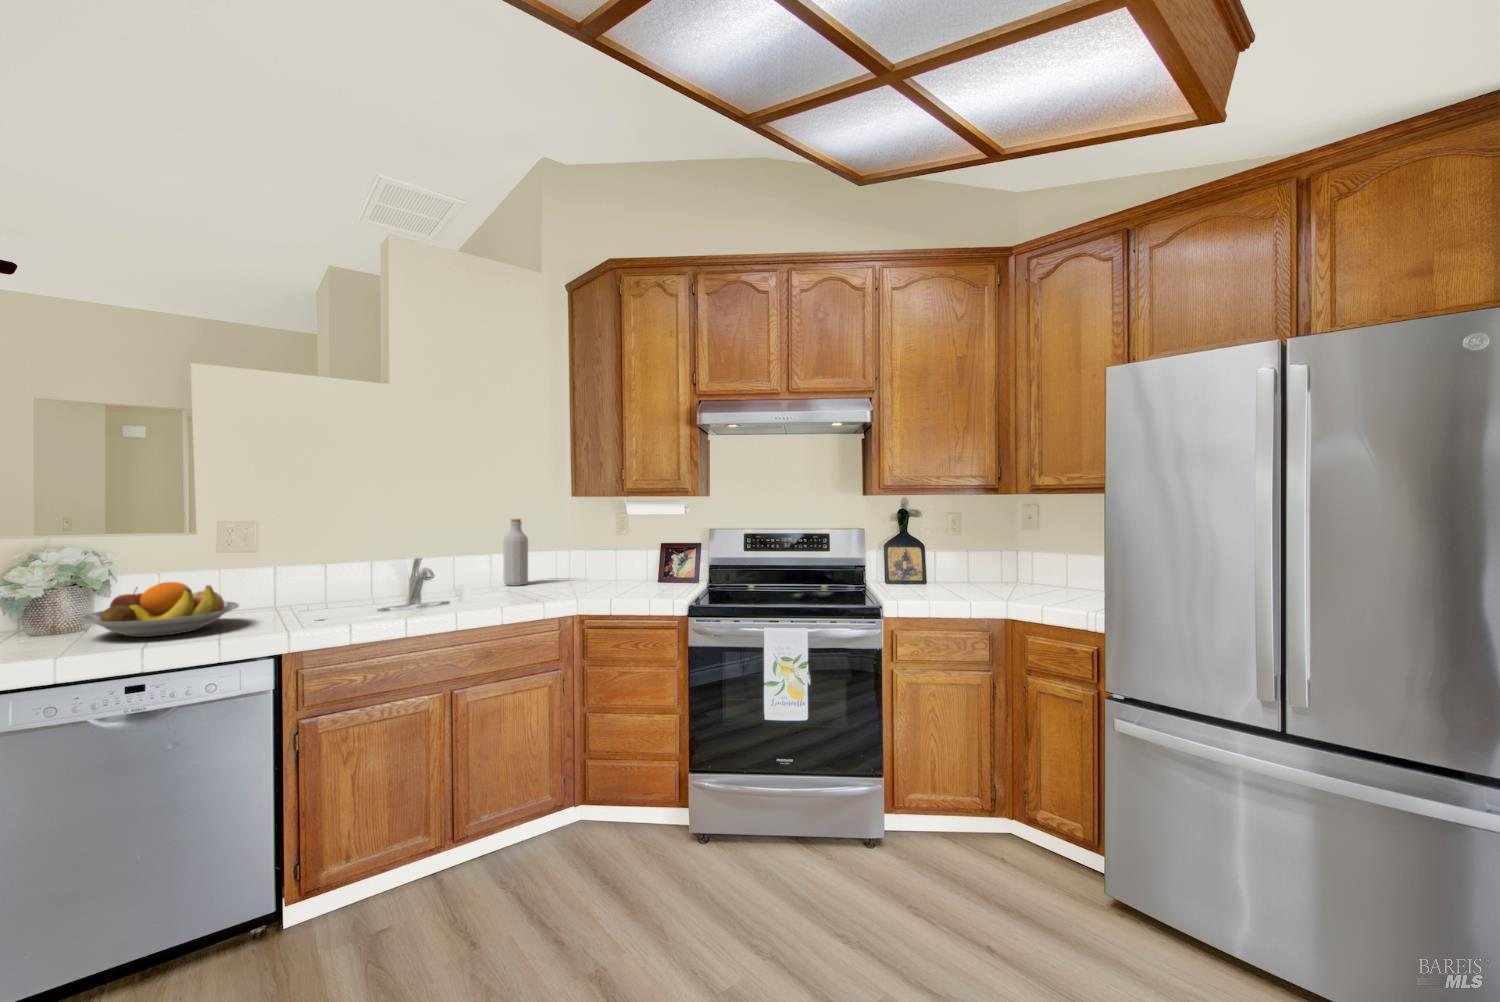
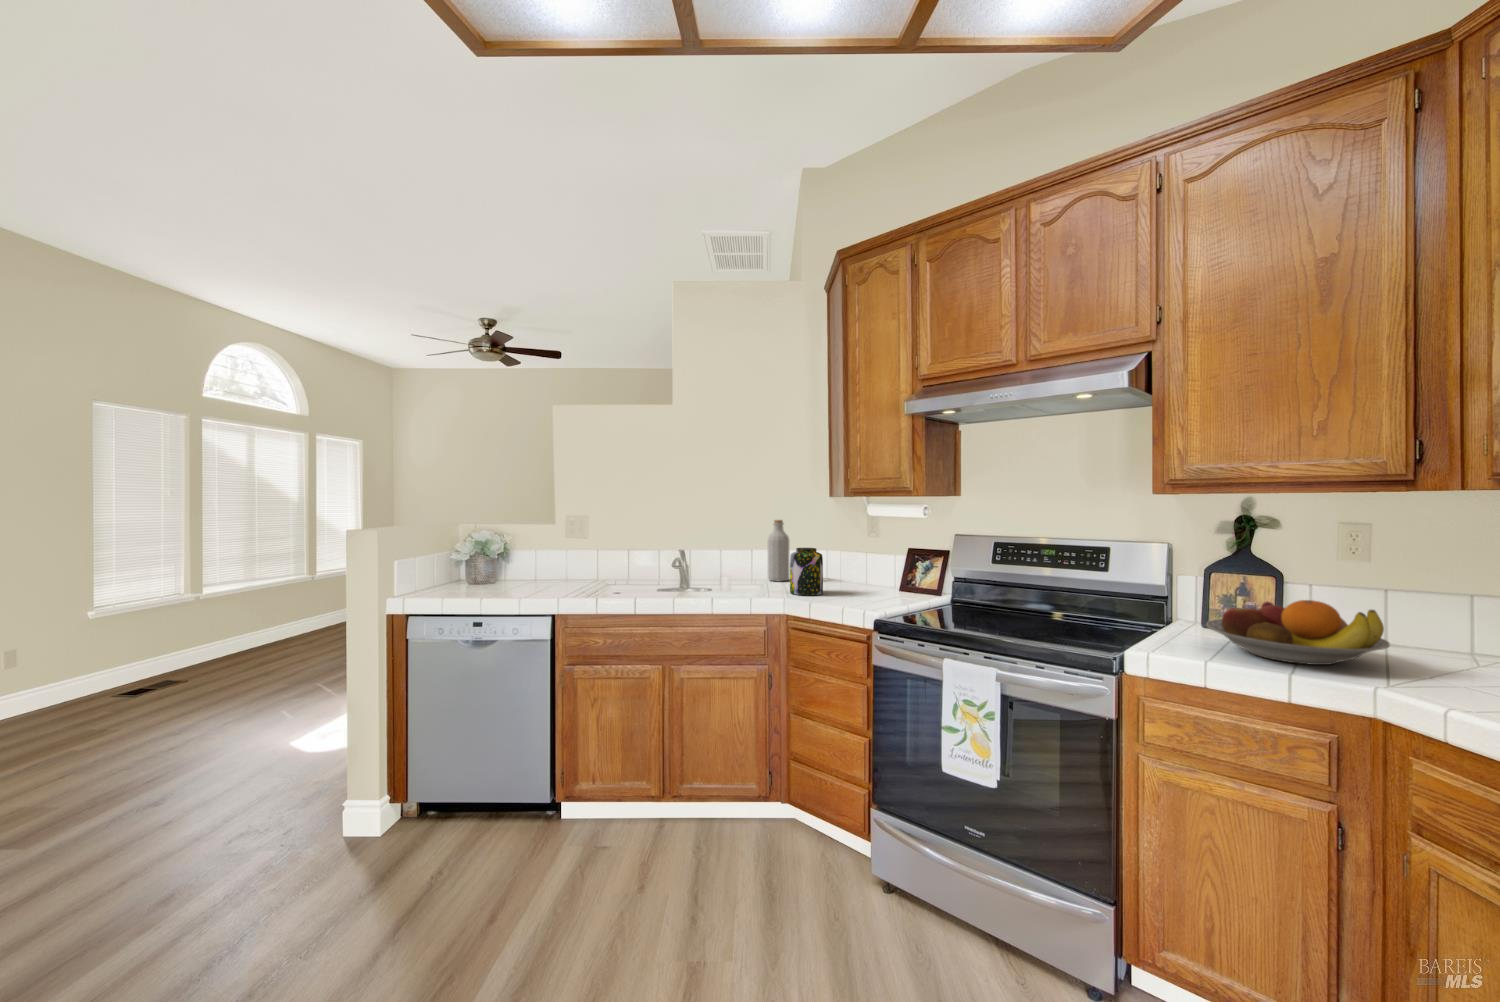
jar: none [562,546,598,594] -> present [790,548,823,595]
fruit bowl: present [81,582,239,637] -> present [1206,600,1390,665]

